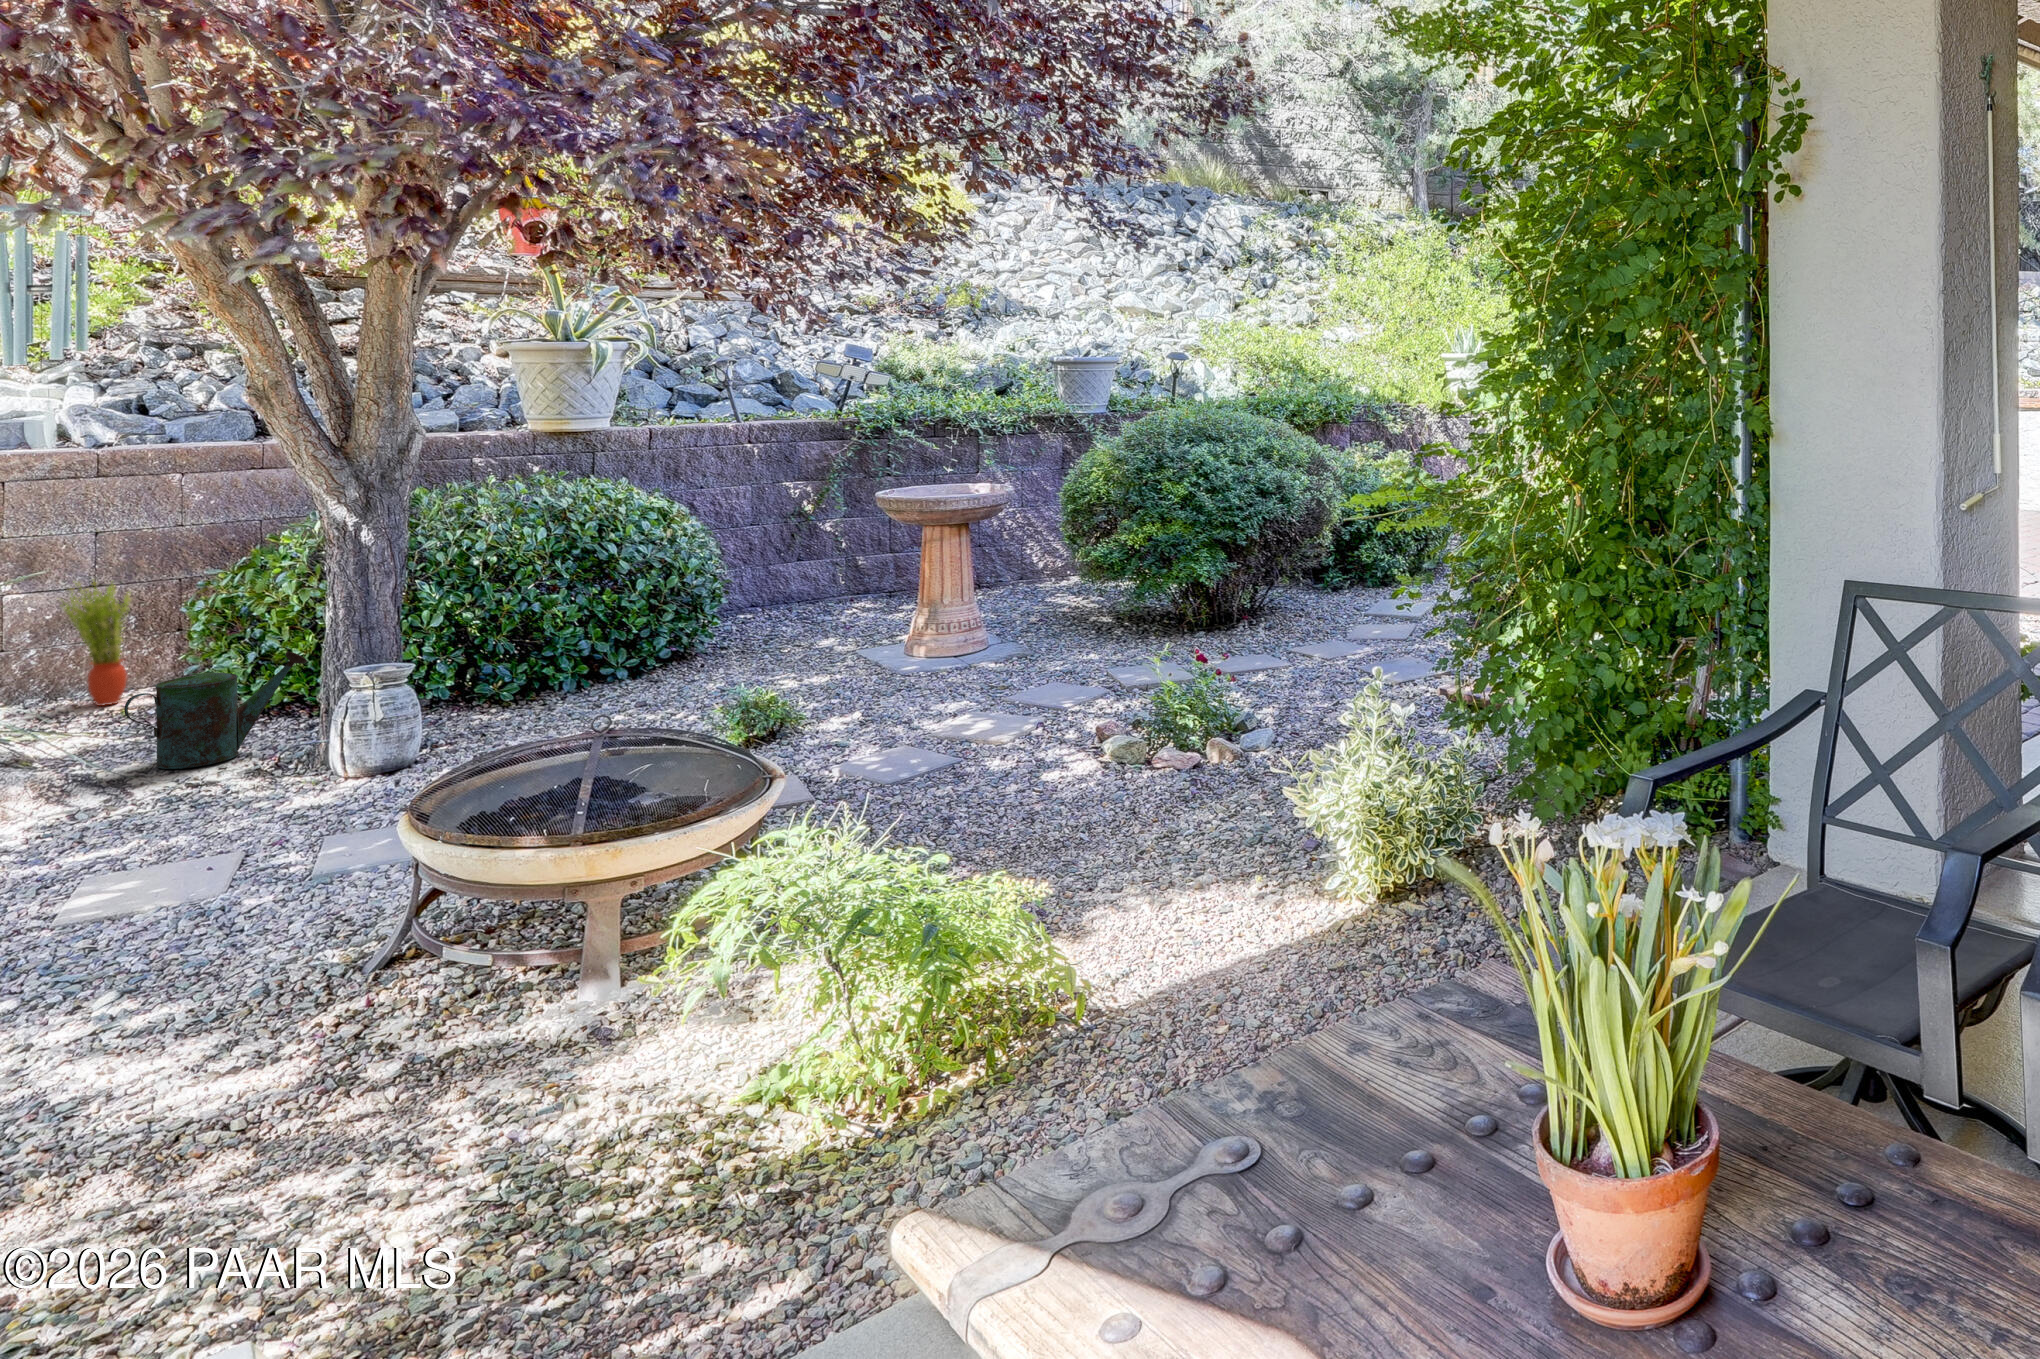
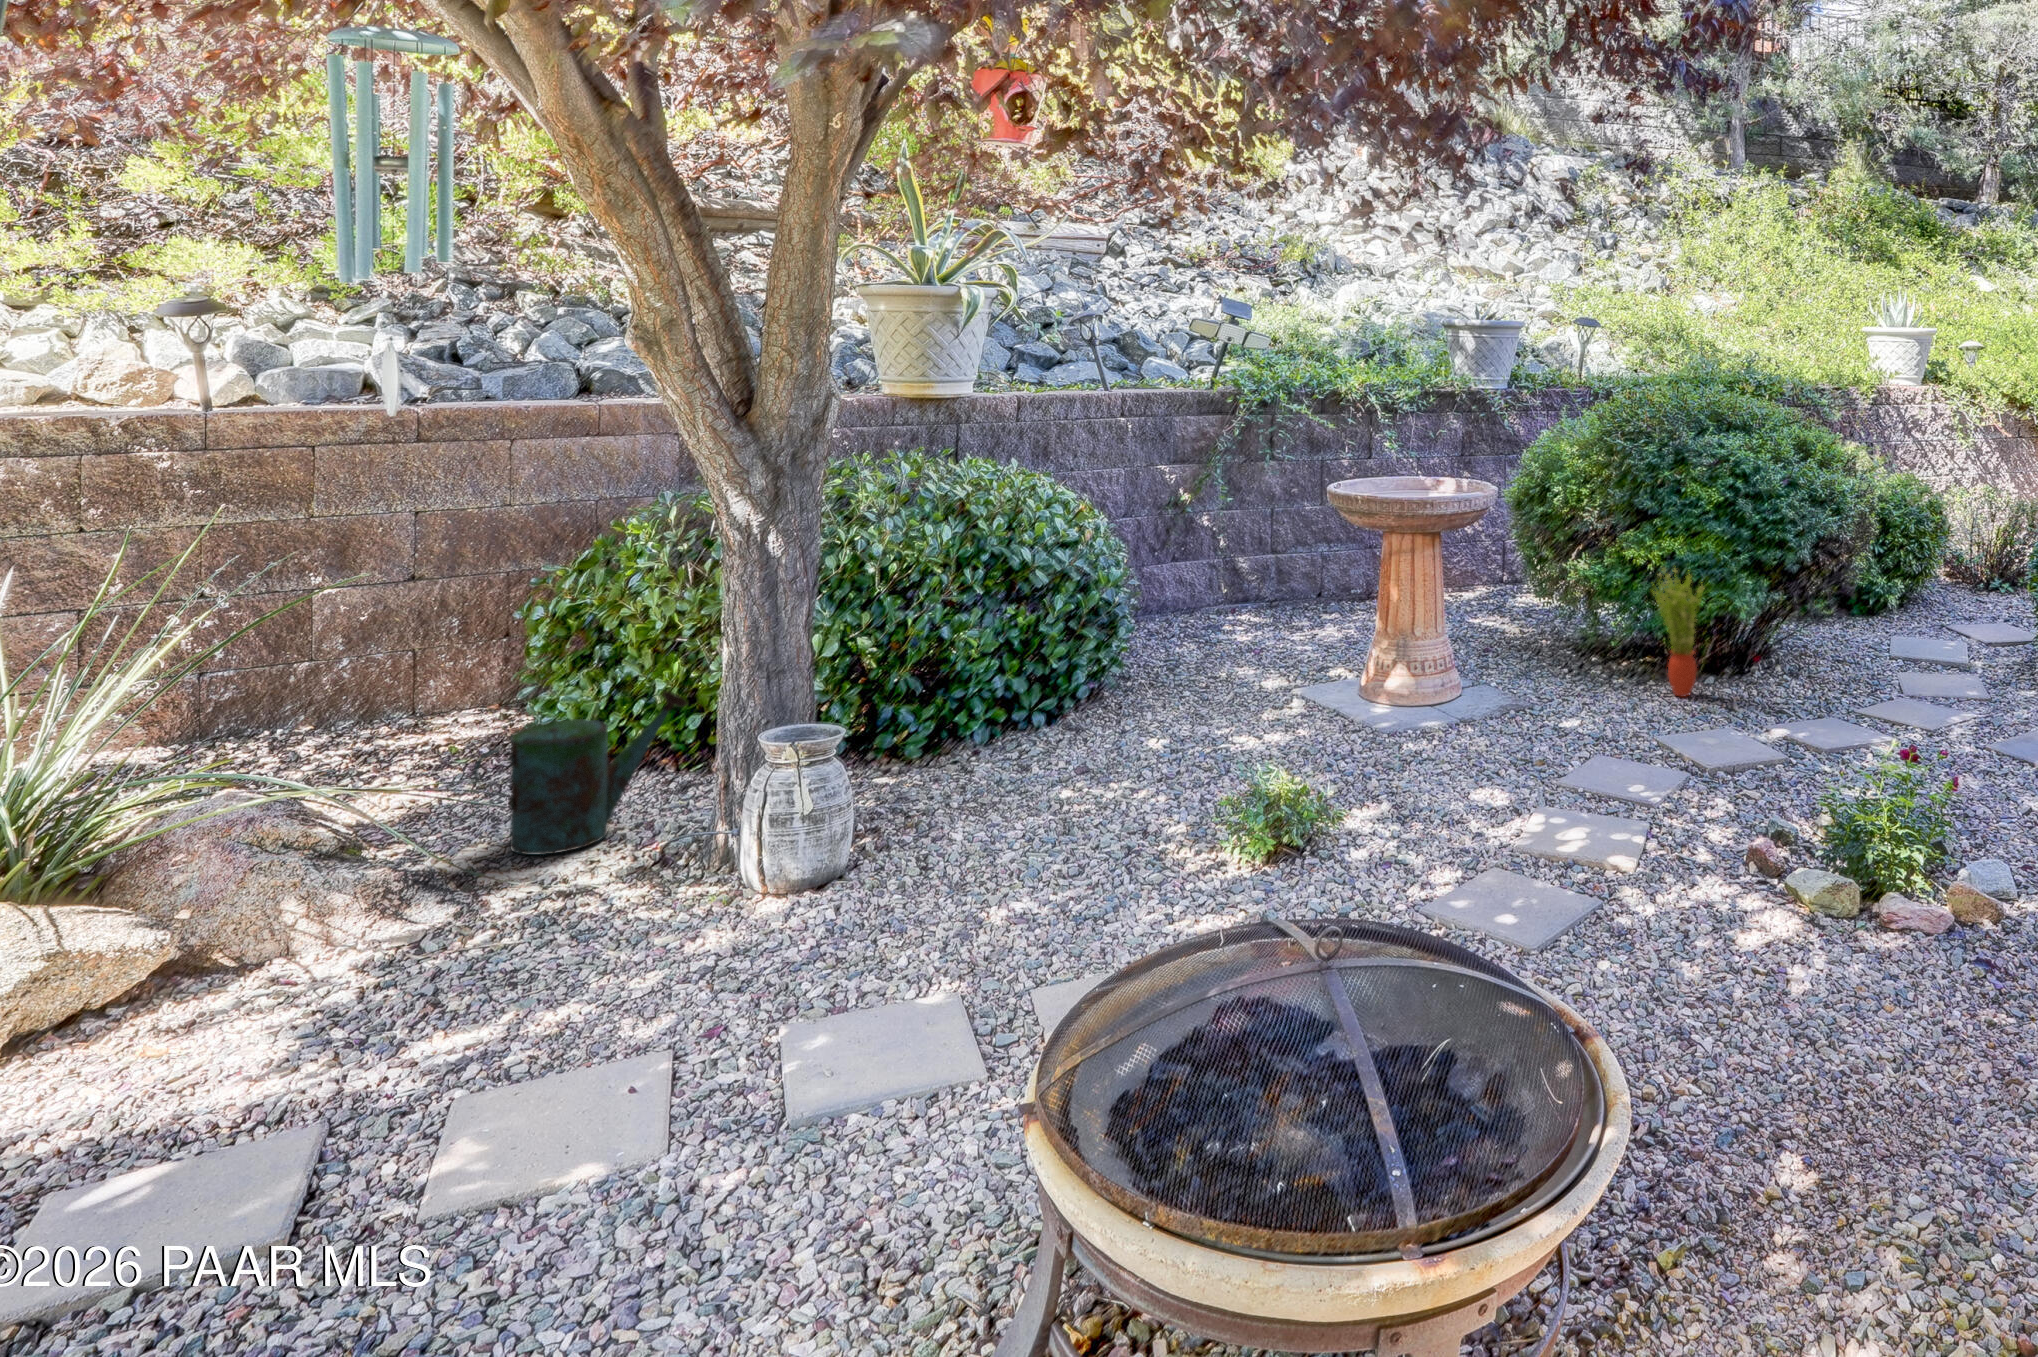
potted plant: present [62,582,130,706] -> present [1652,566,1704,697]

